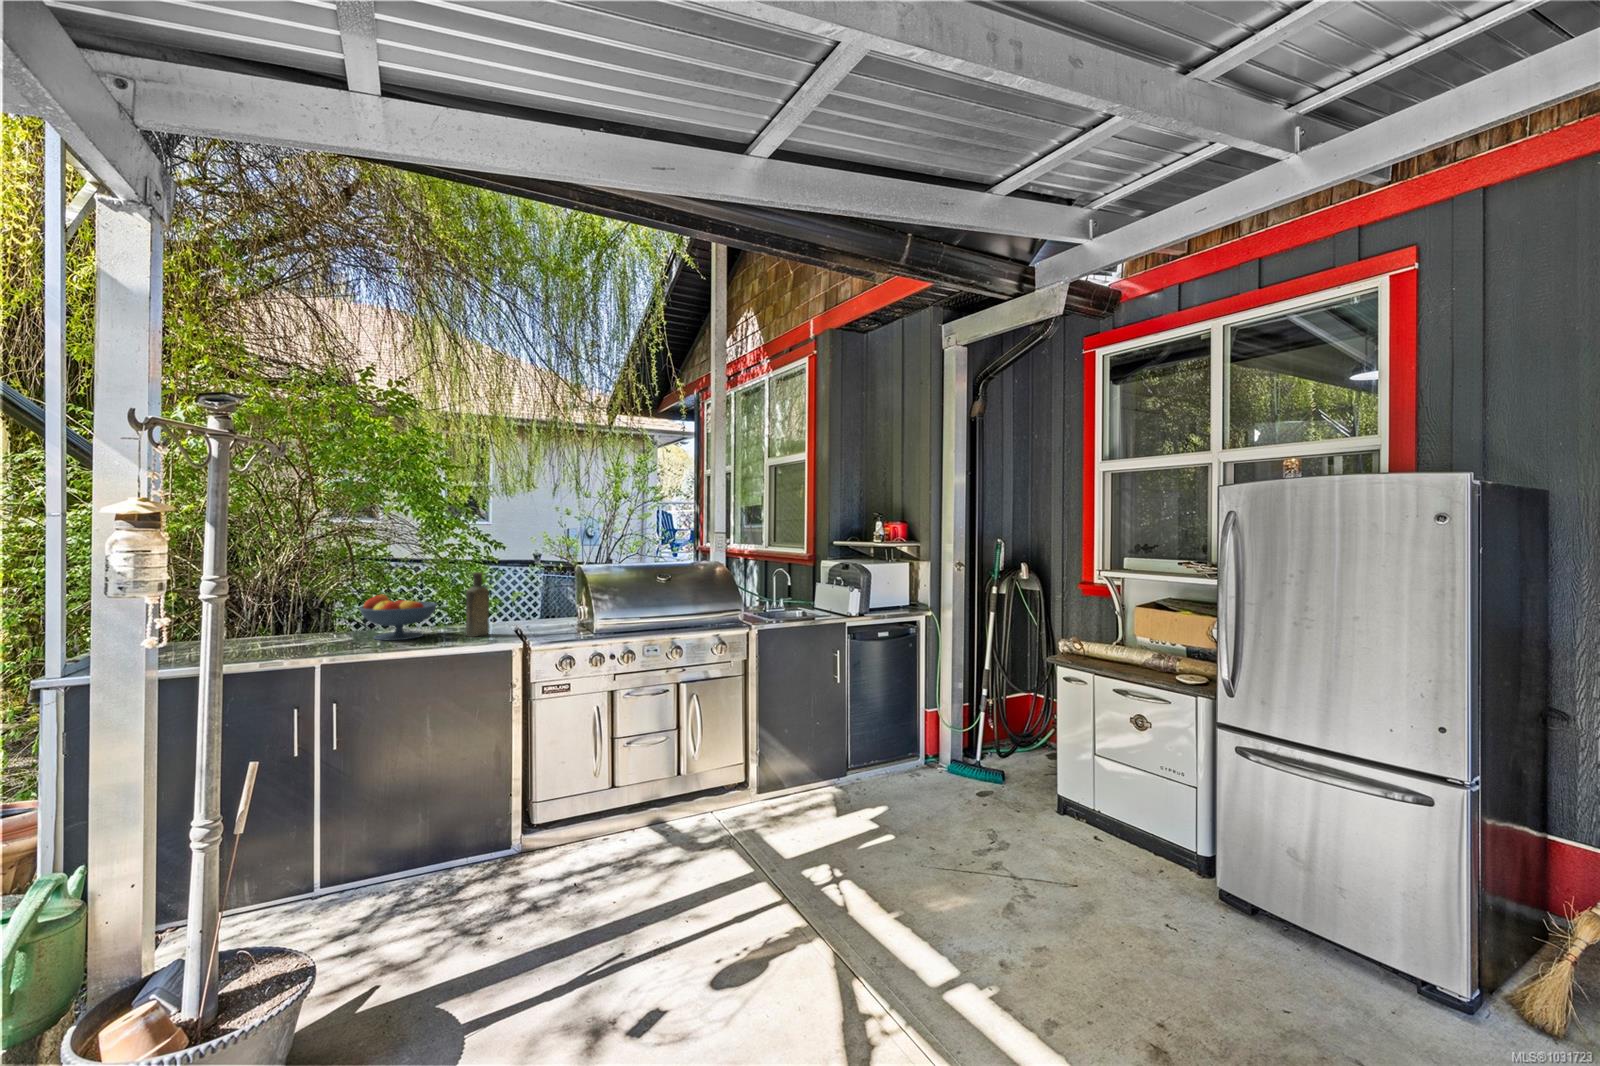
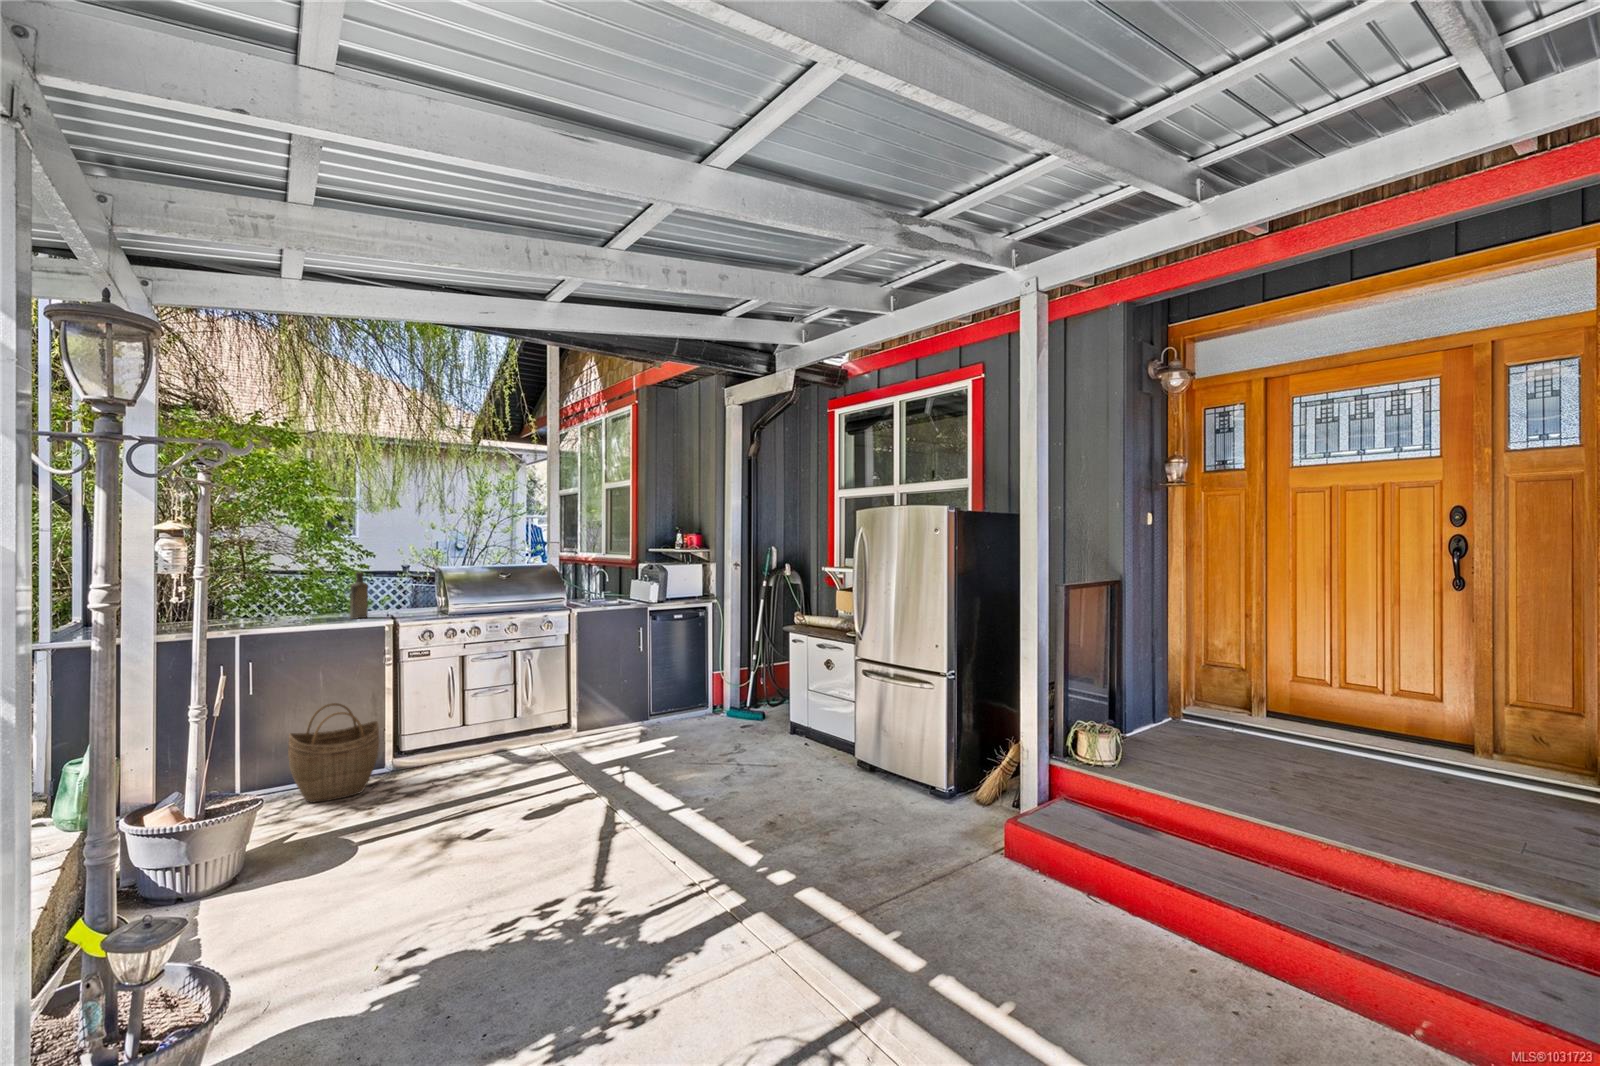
fruit bowl: present [359,594,437,640] -> none [267,589,327,621]
woven basket: none [376,762,501,914] -> present [288,703,379,803]

